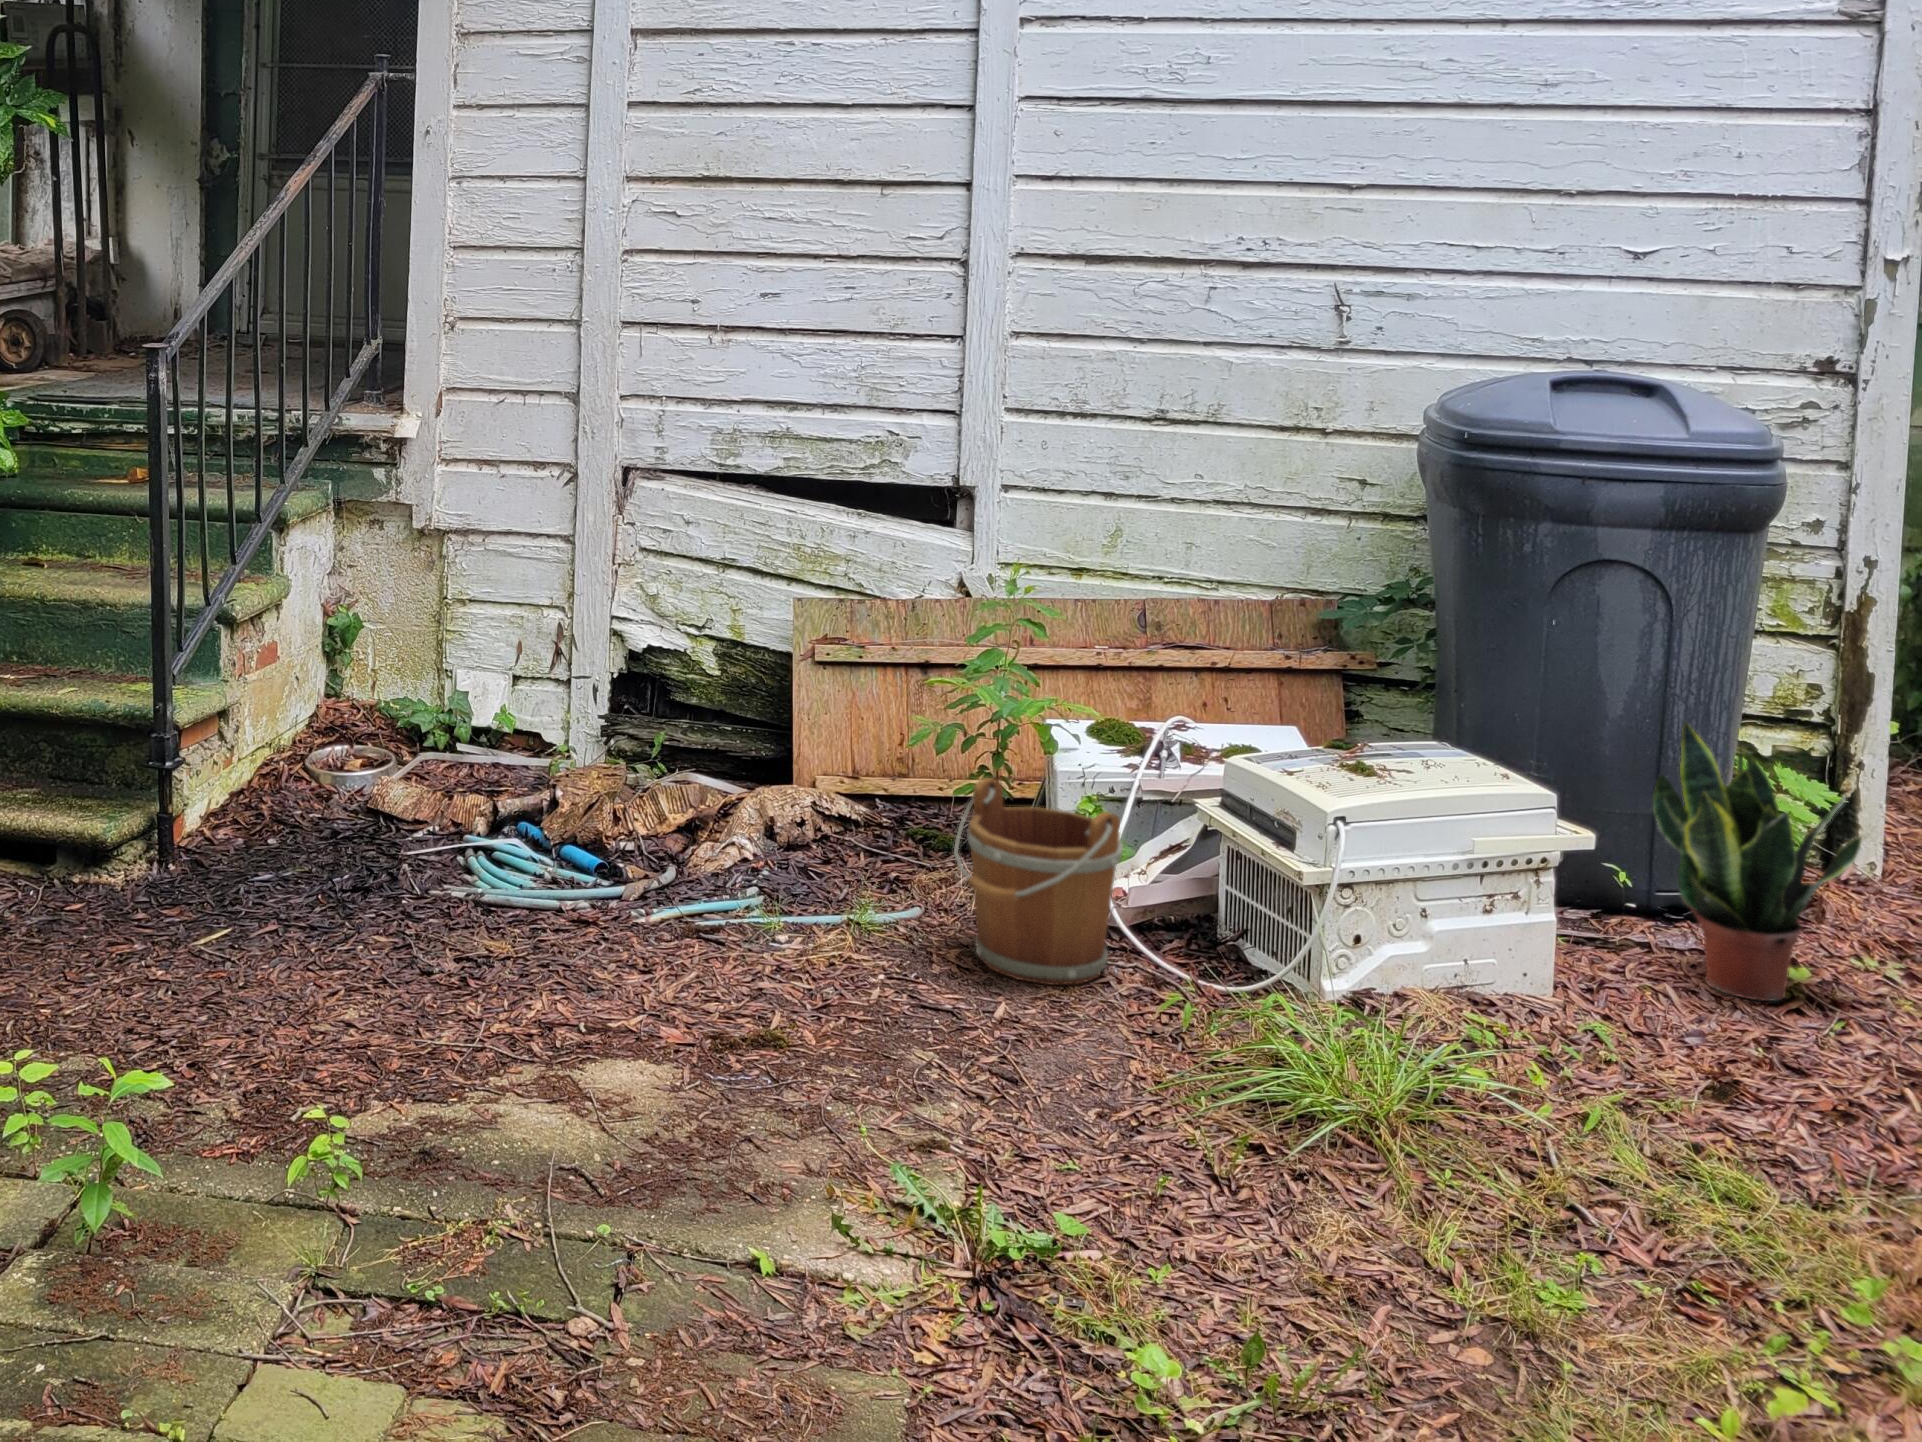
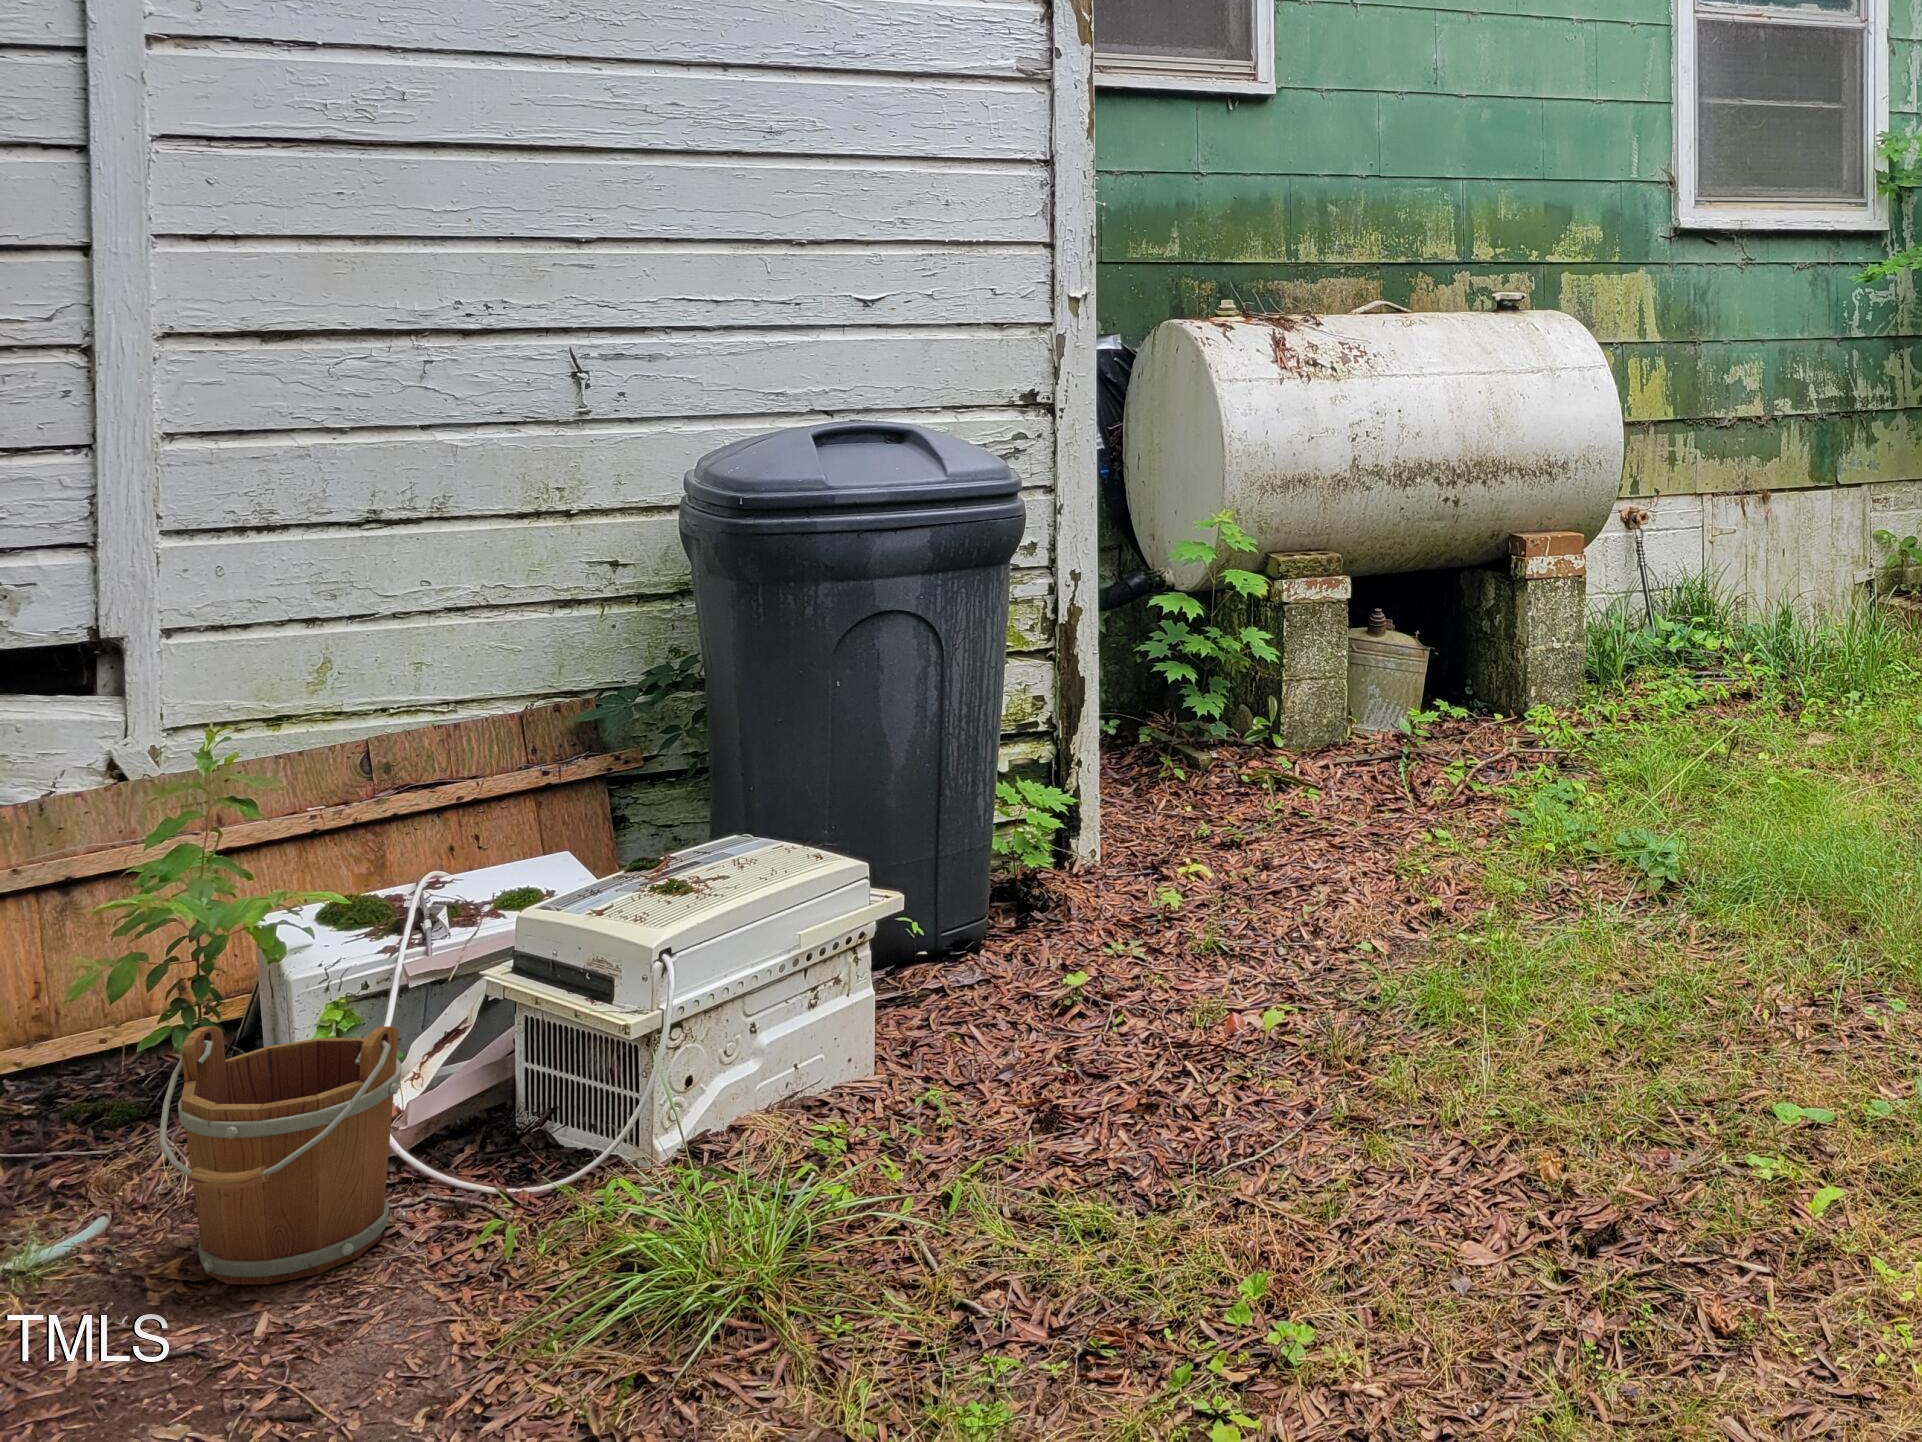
potted plant: present [1653,722,1862,1001] -> none [940,759,1114,1017]

